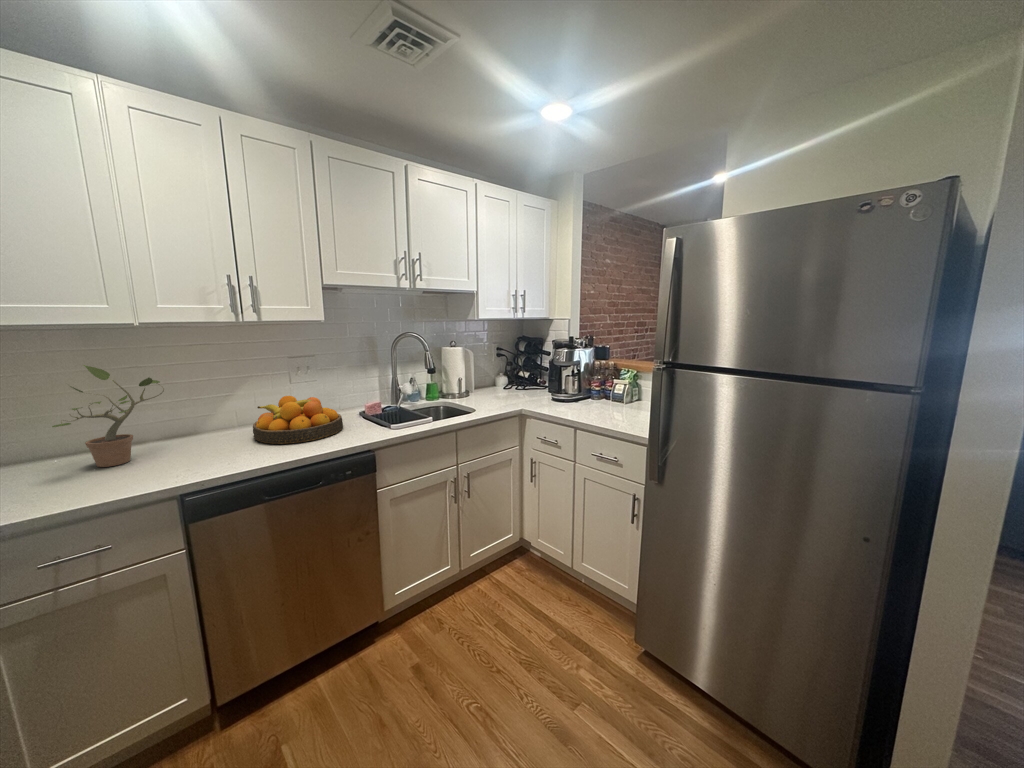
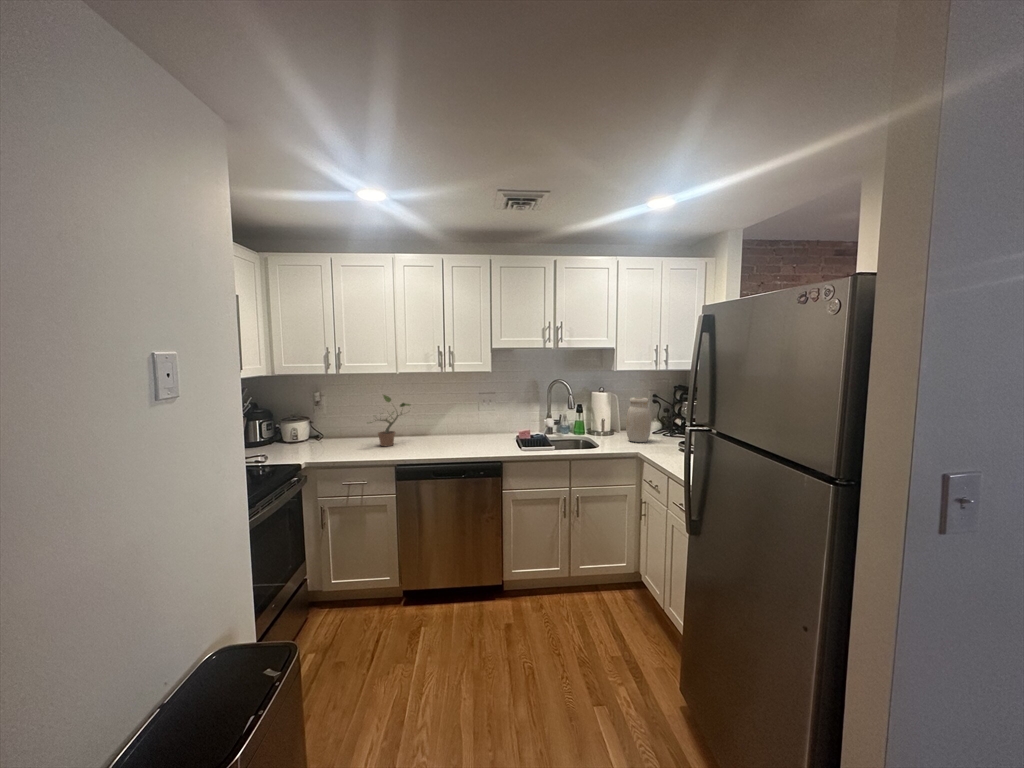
jar: none [491,350,517,399] -> present [626,397,651,442]
fruit bowl: present [253,396,343,444] -> none [447,419,498,450]

